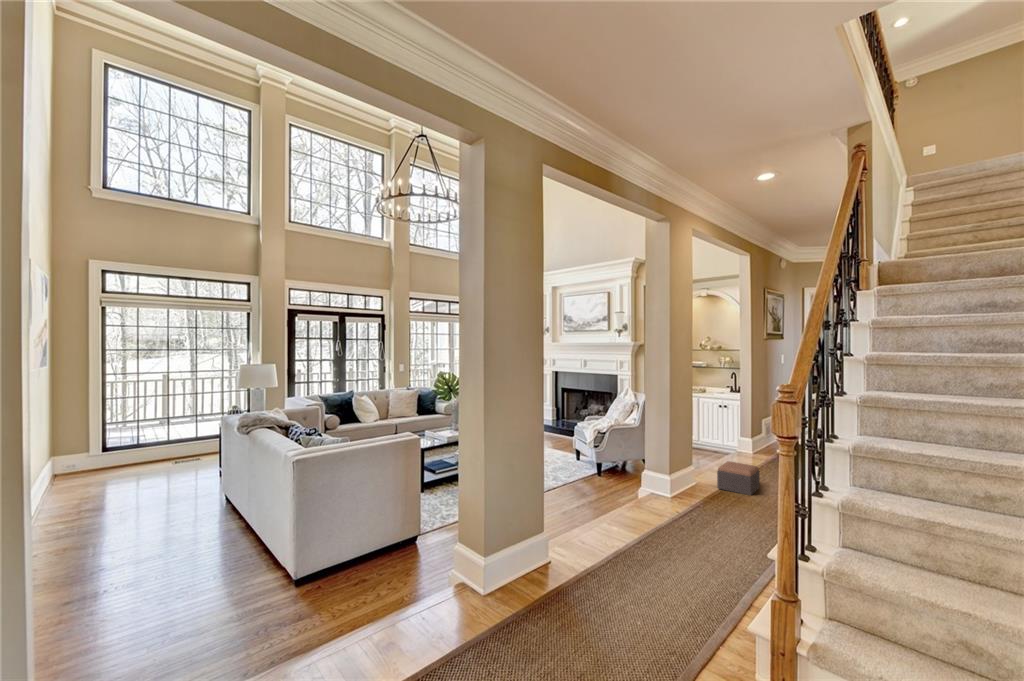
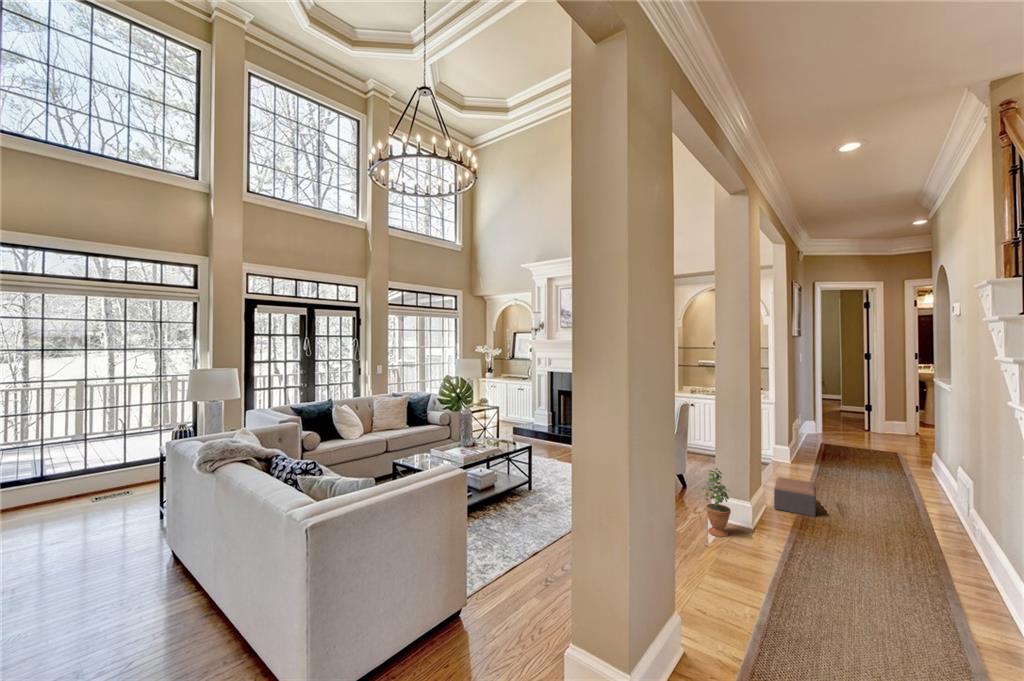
potted plant: none [636,446,661,507] -> present [702,468,731,537]

